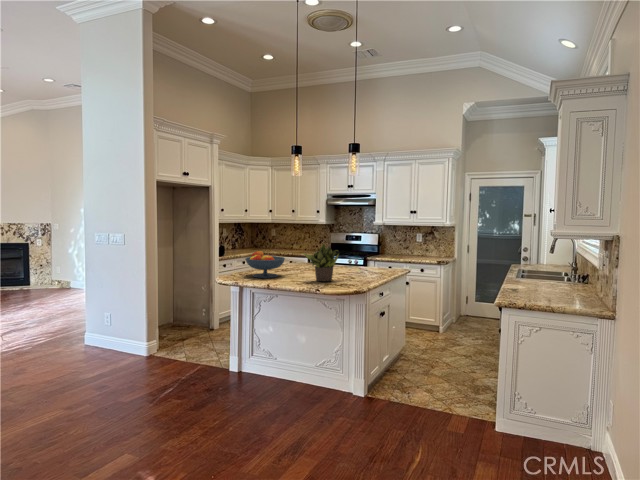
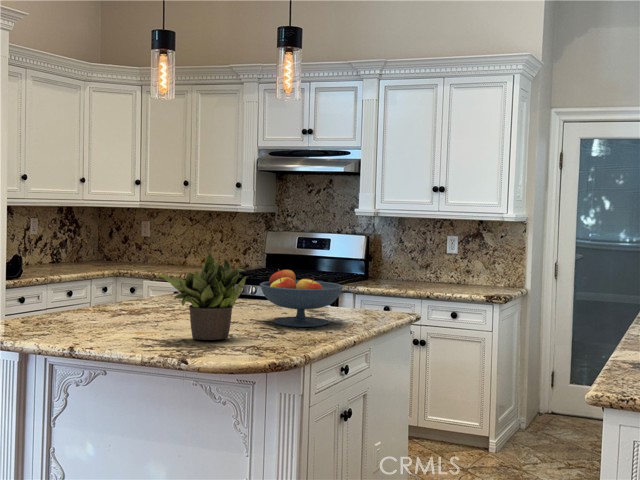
fruit bowl: present [246,251,285,278] -> present [260,269,343,327]

